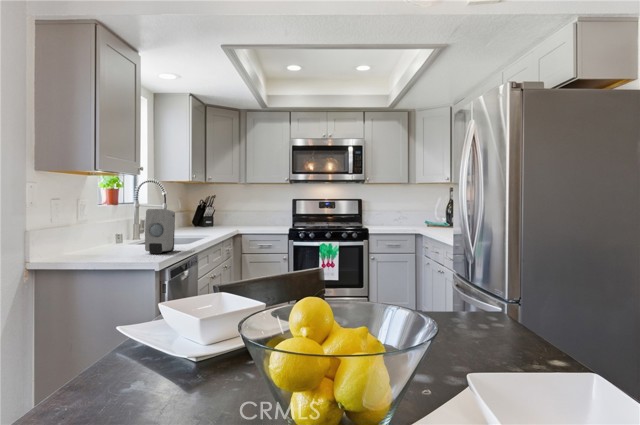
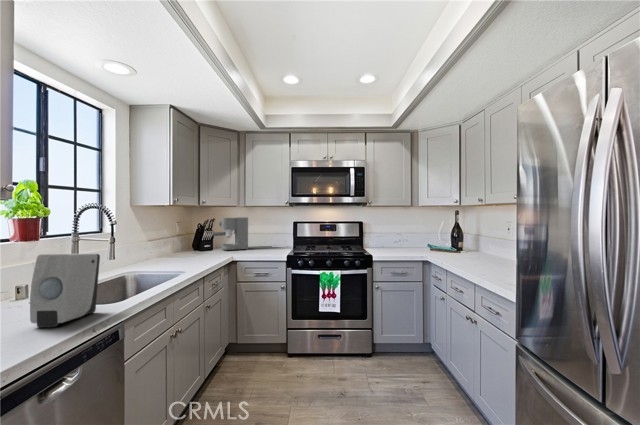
coffee maker: none [211,195,248,227] -> present [212,217,248,250]

